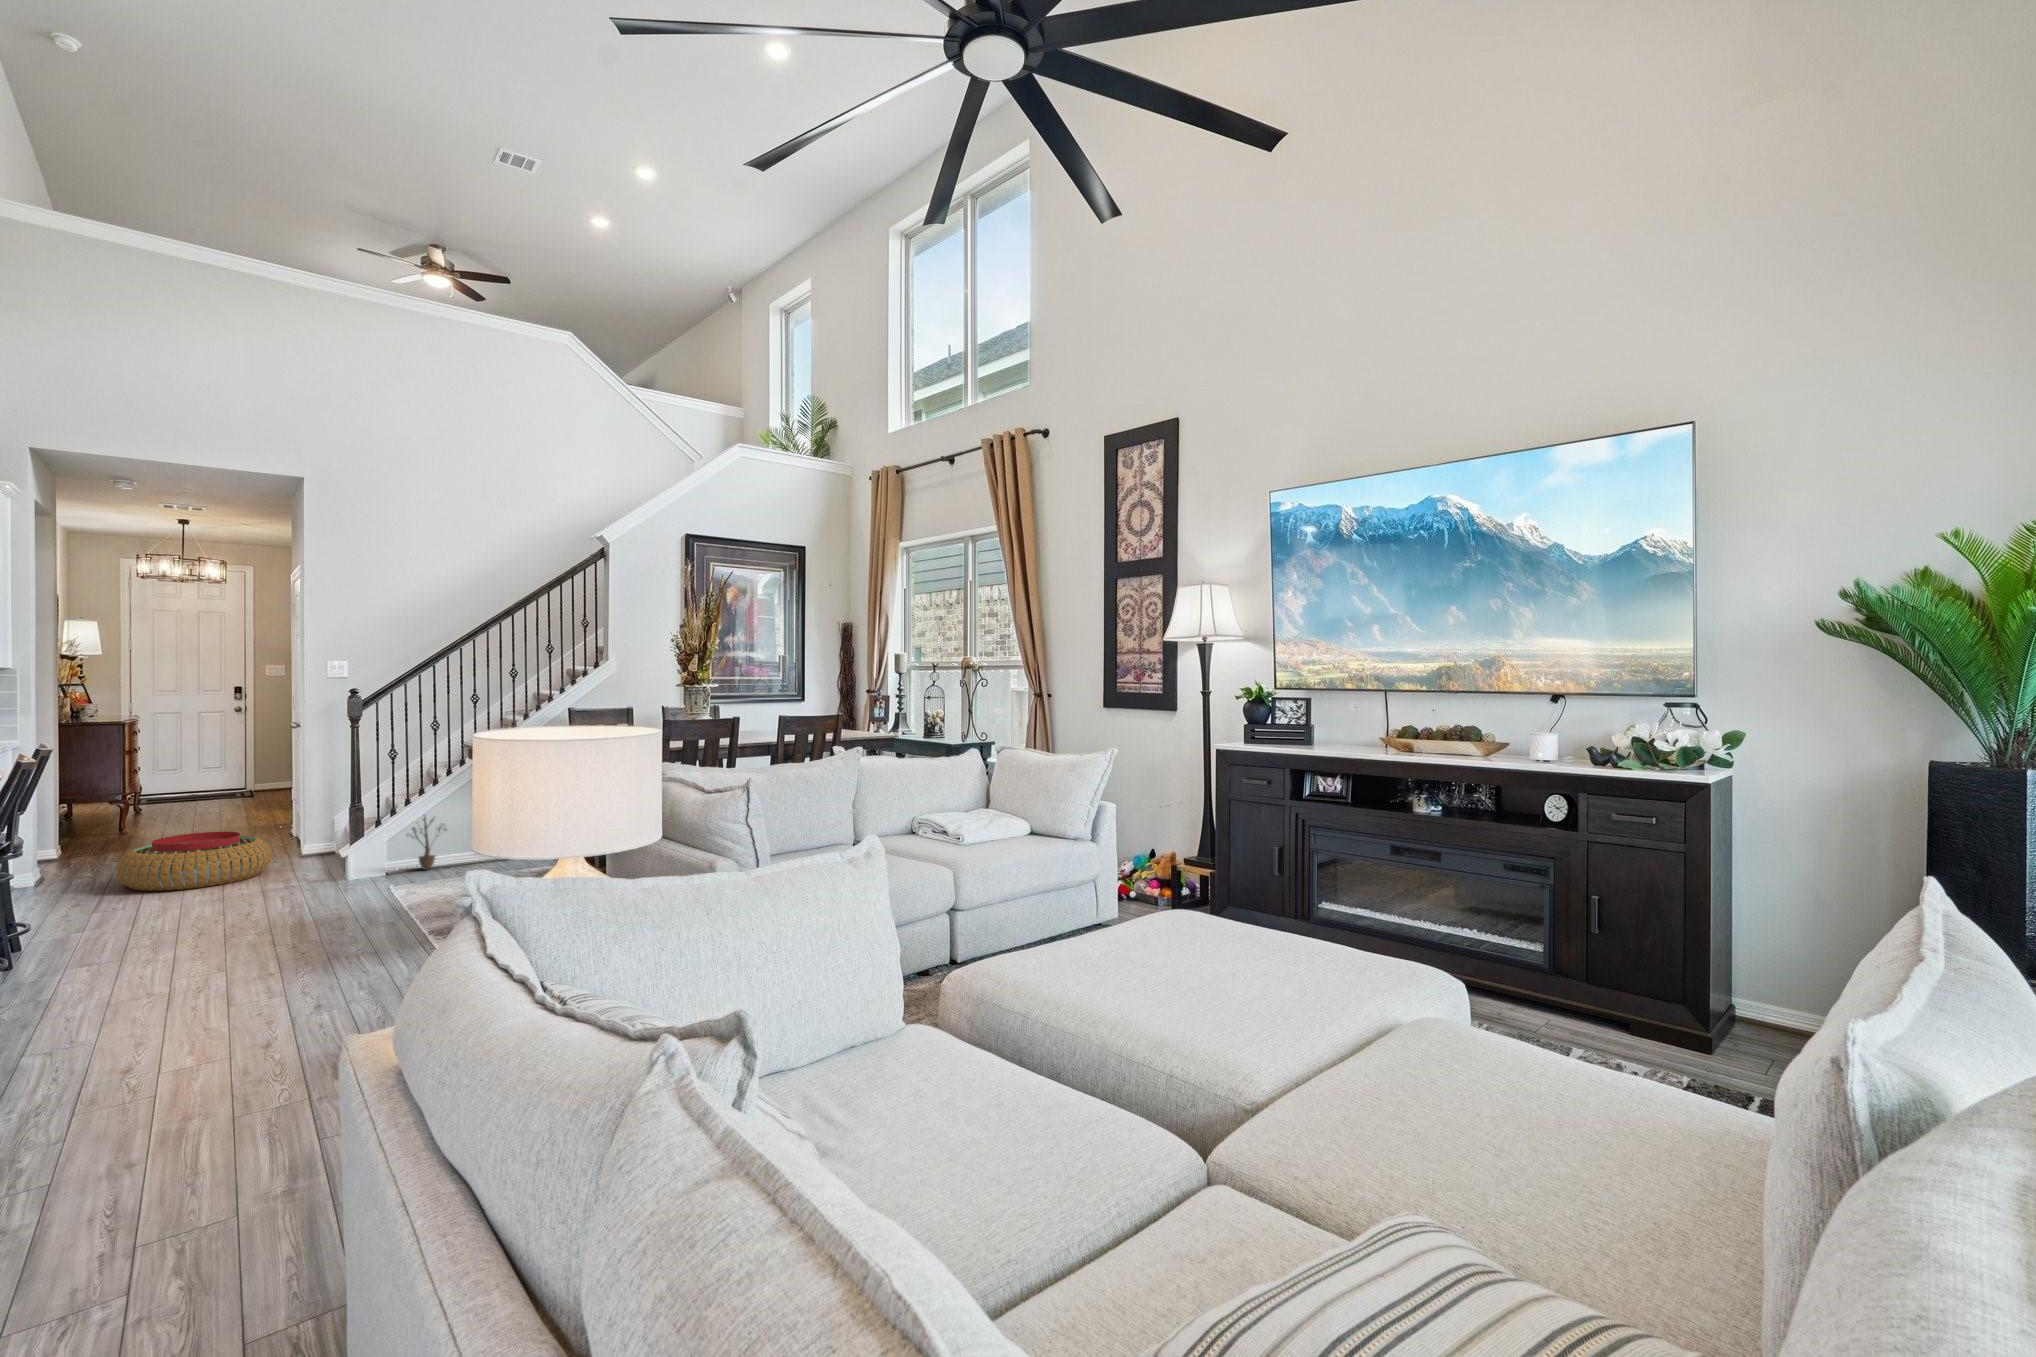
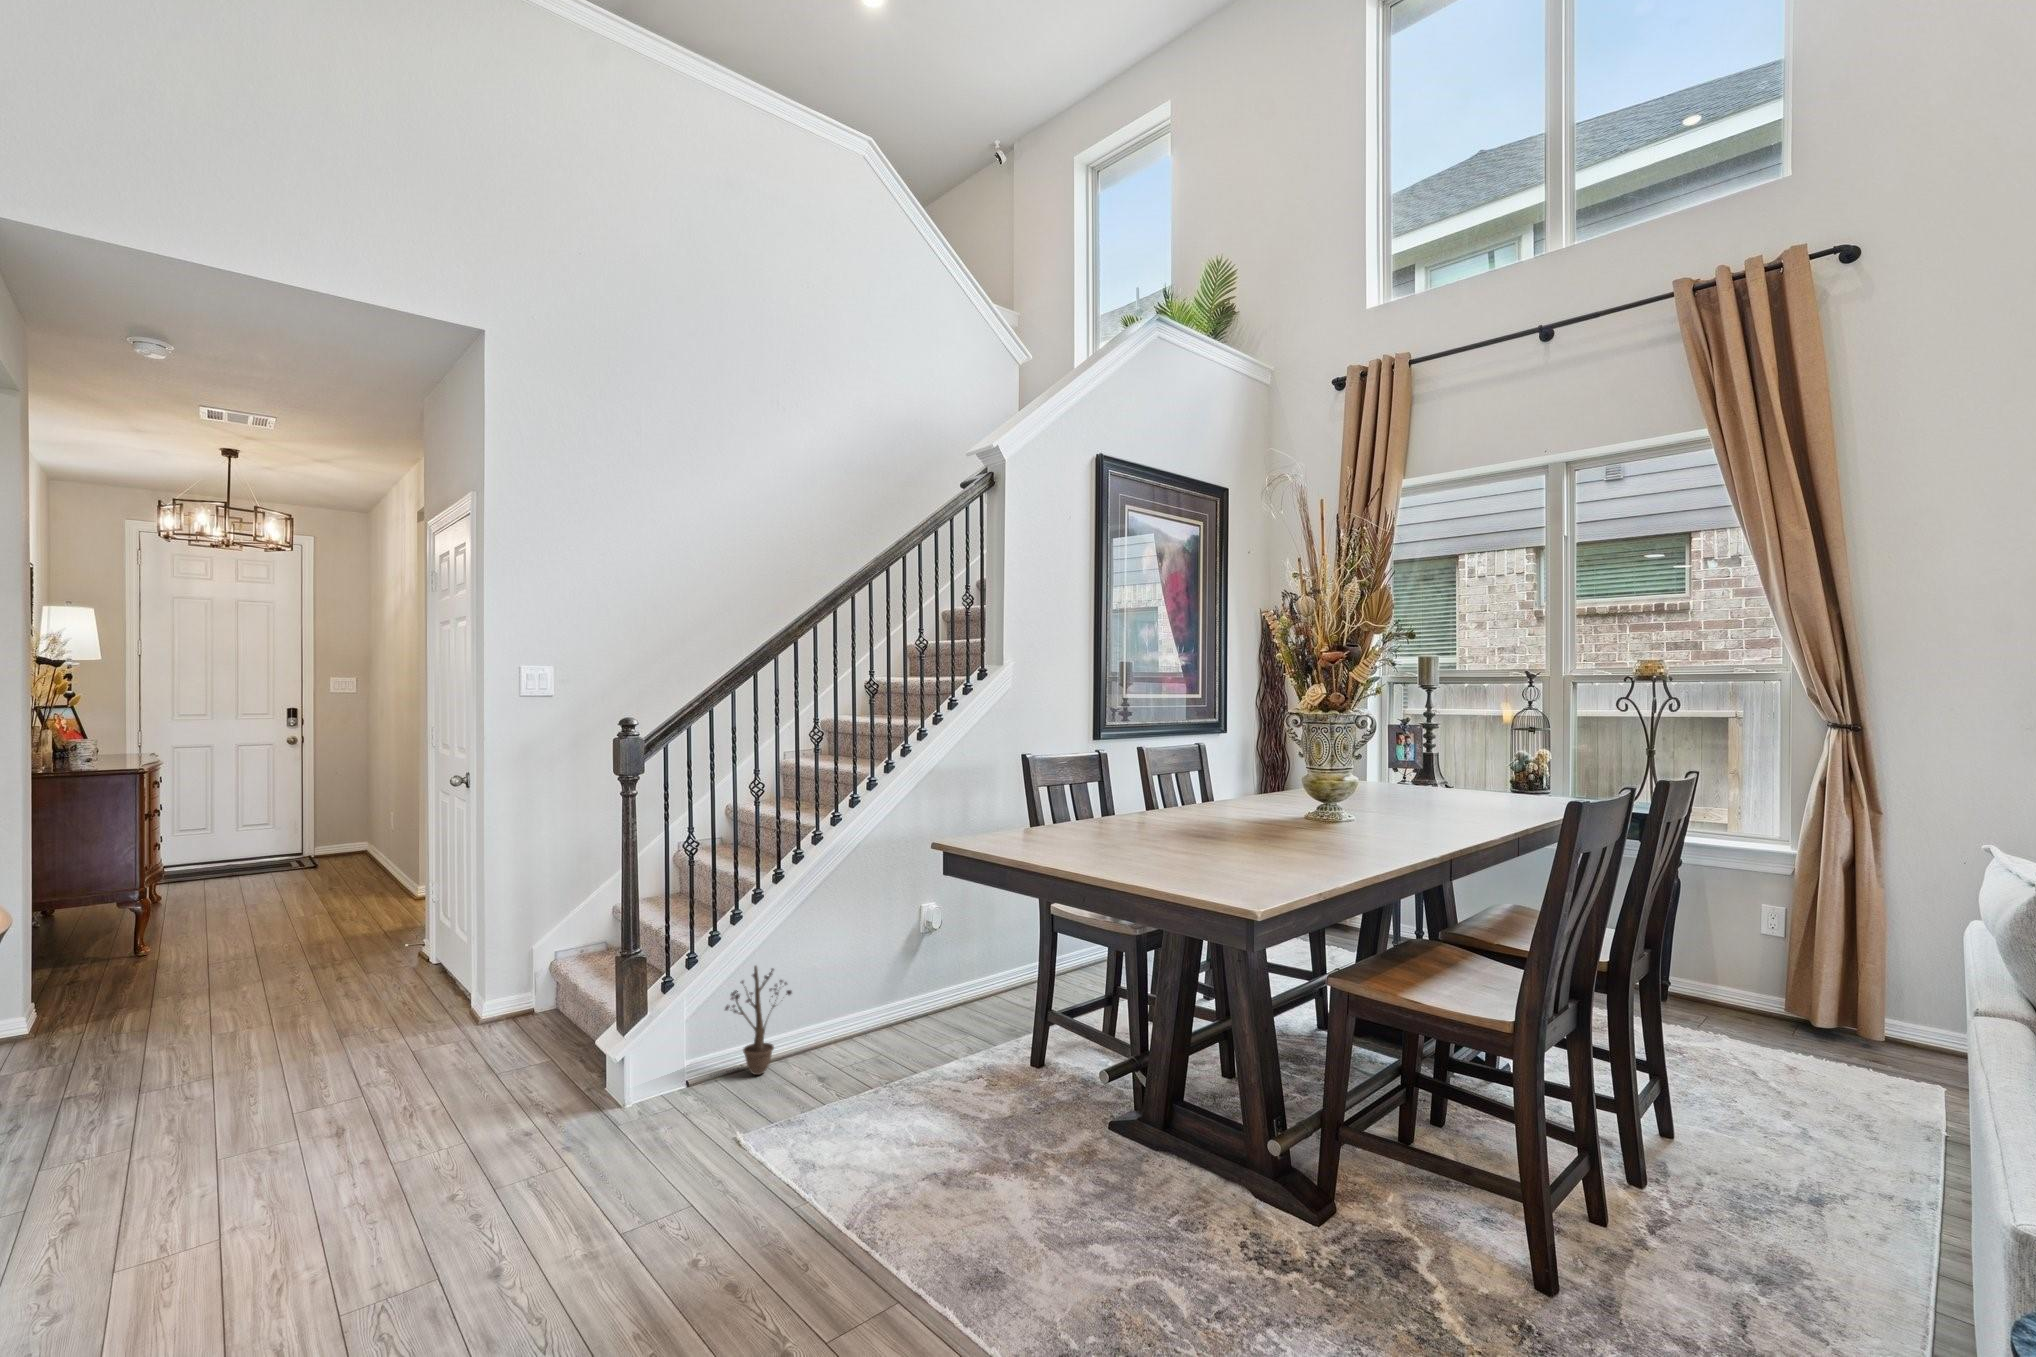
pouf: present [116,832,272,891] -> none [160,1002,457,1160]

